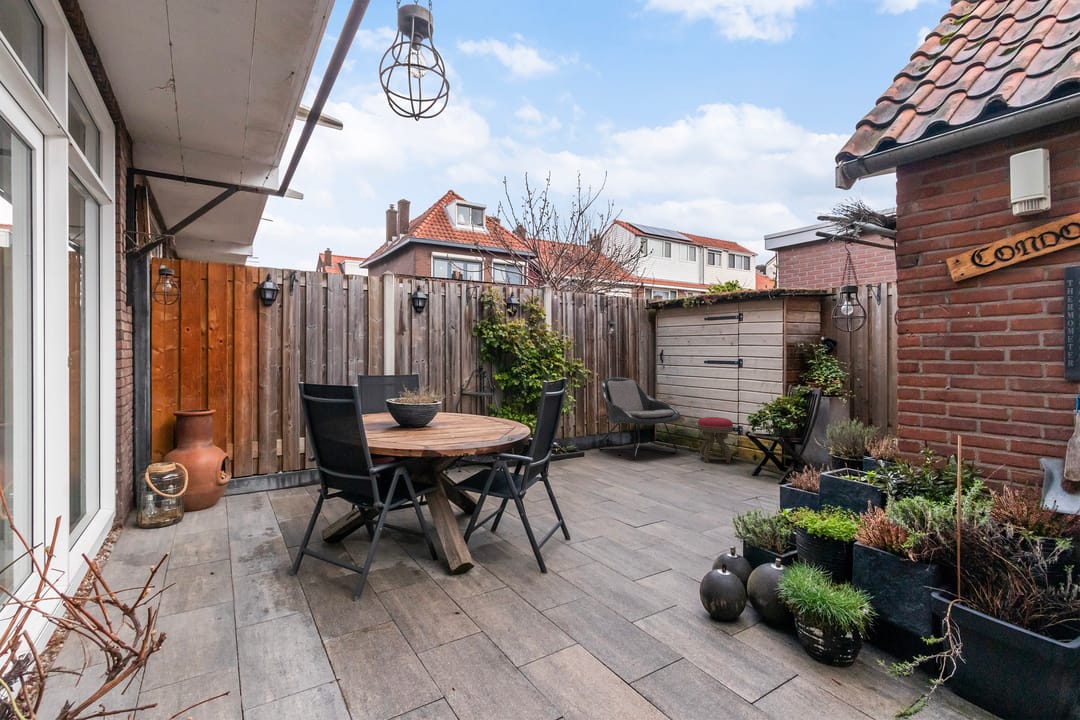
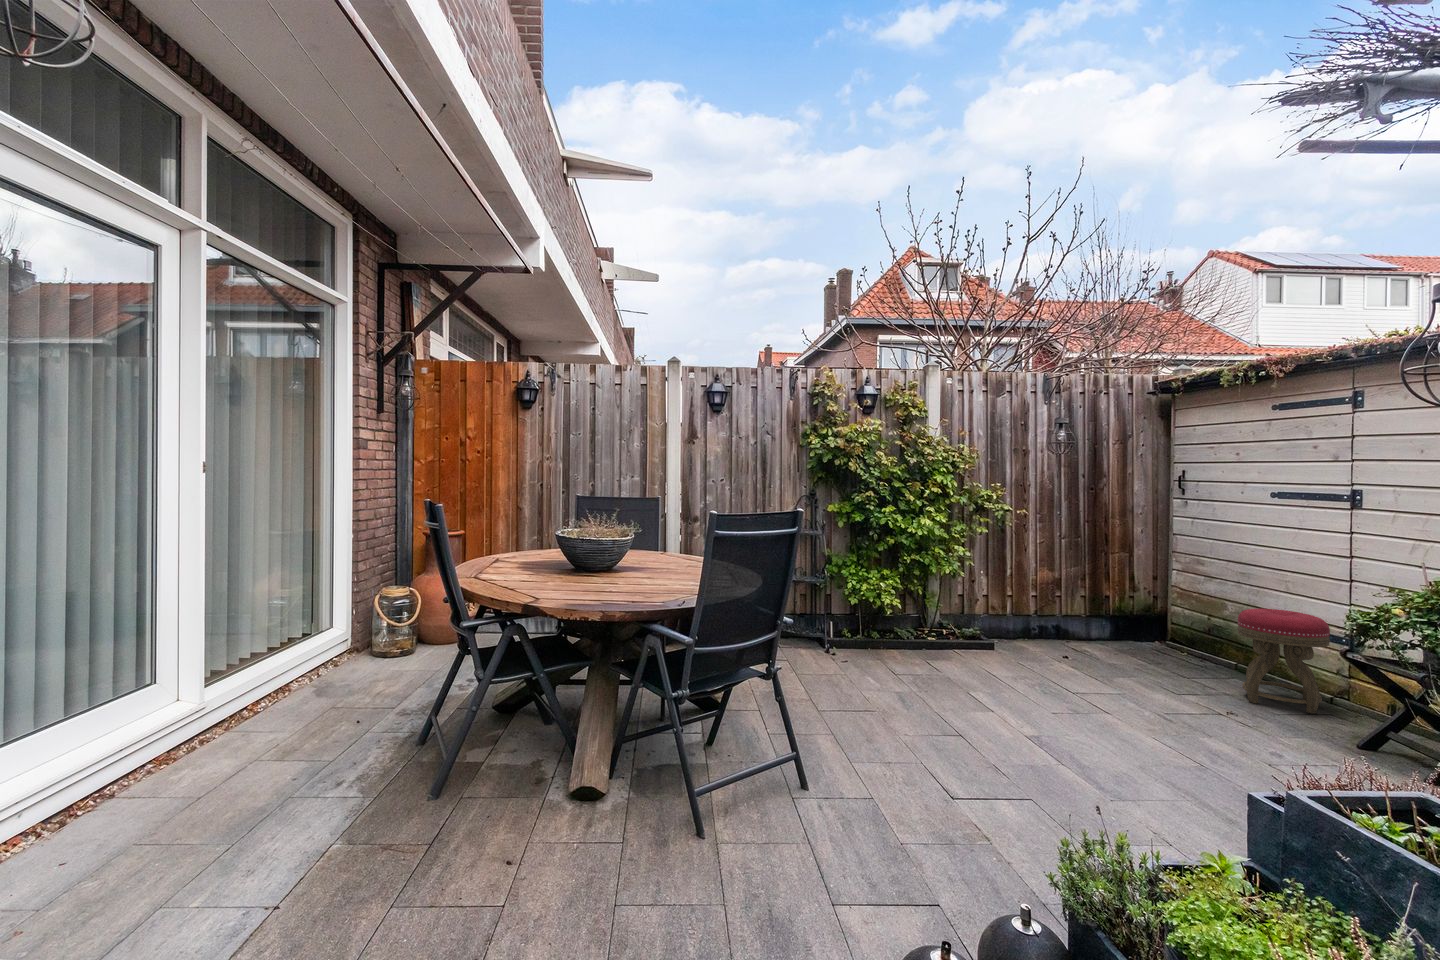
lounge chair: present [597,377,681,460] -> none [1029,519,1206,674]

